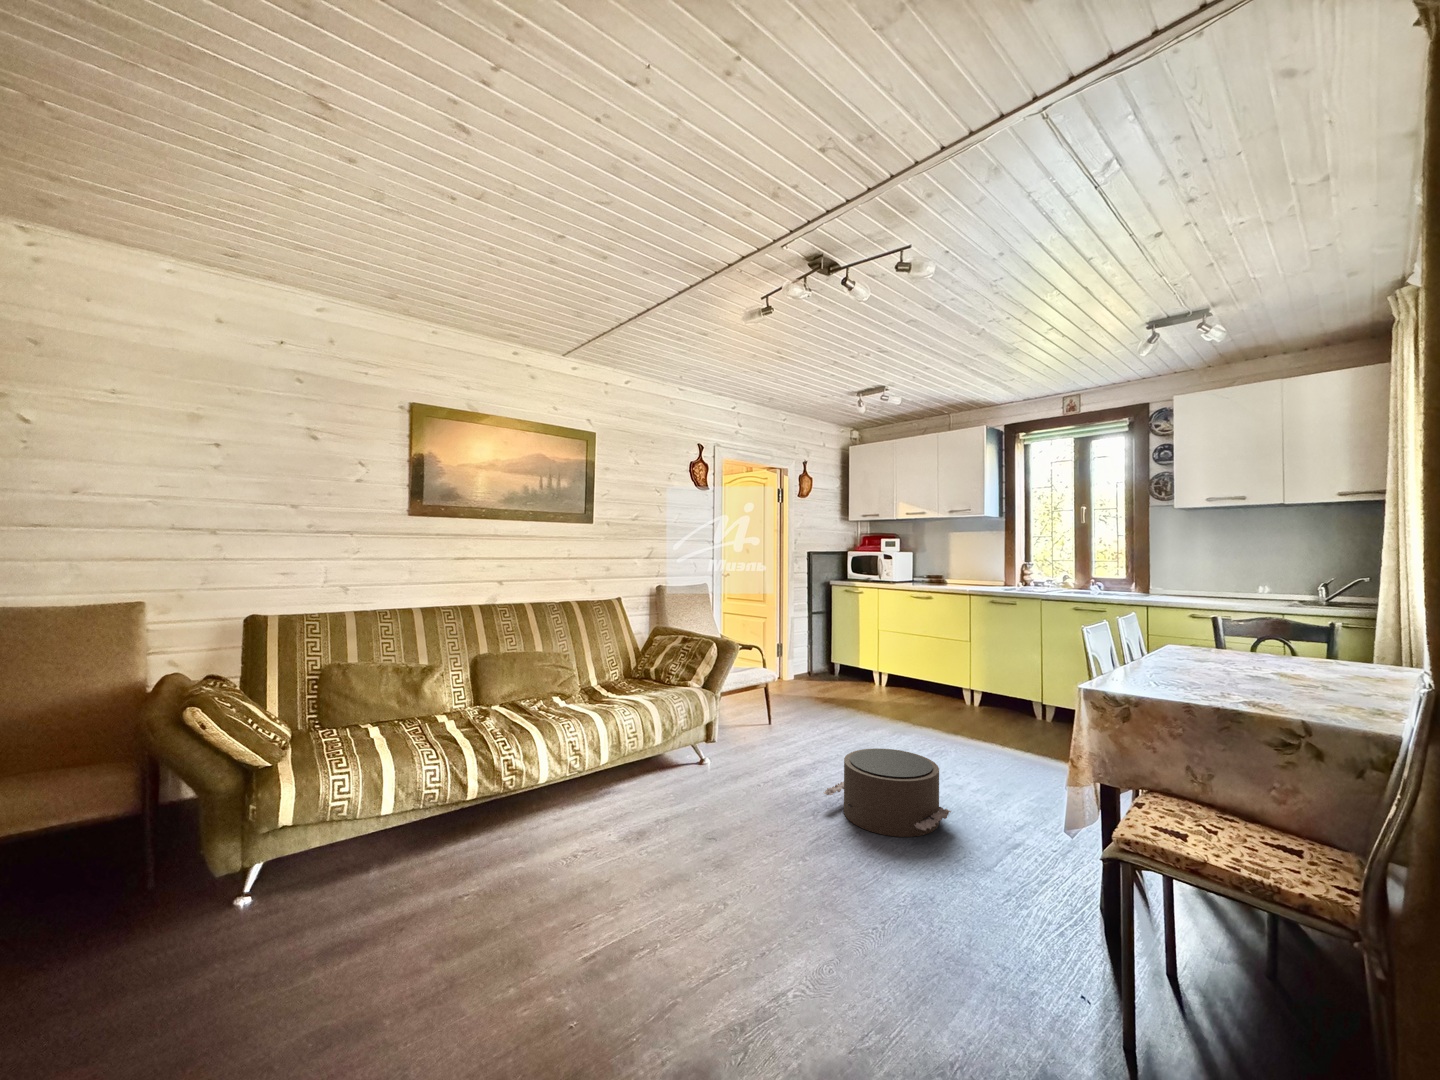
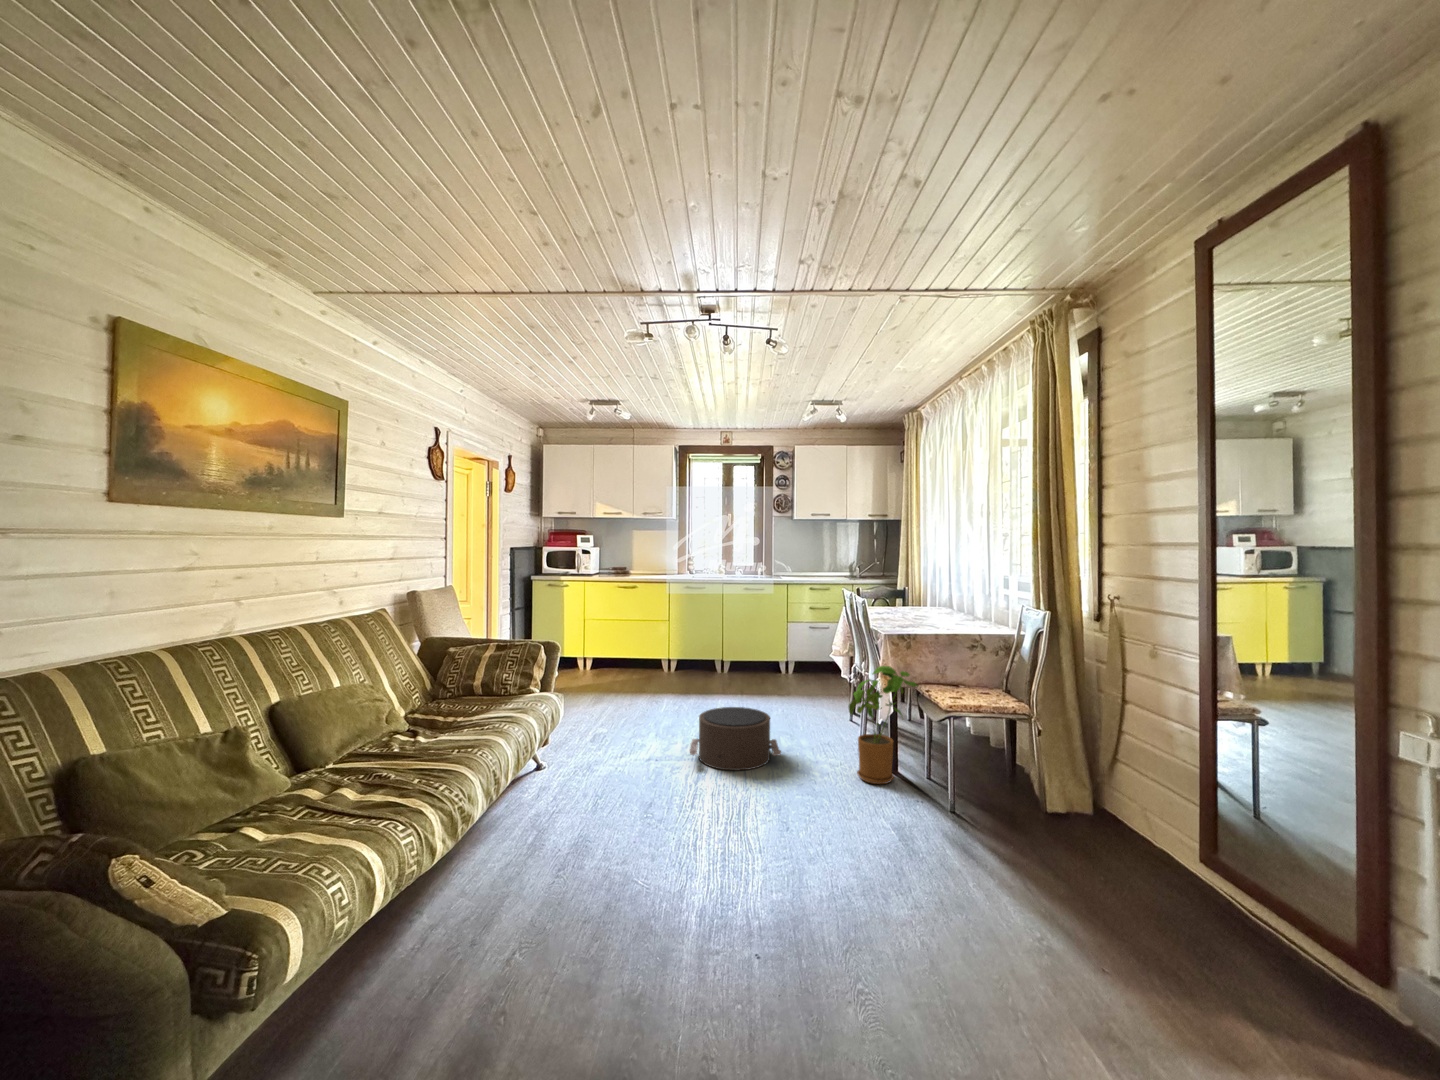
house plant: none [977,734,1097,931] -> present [849,666,918,784]

